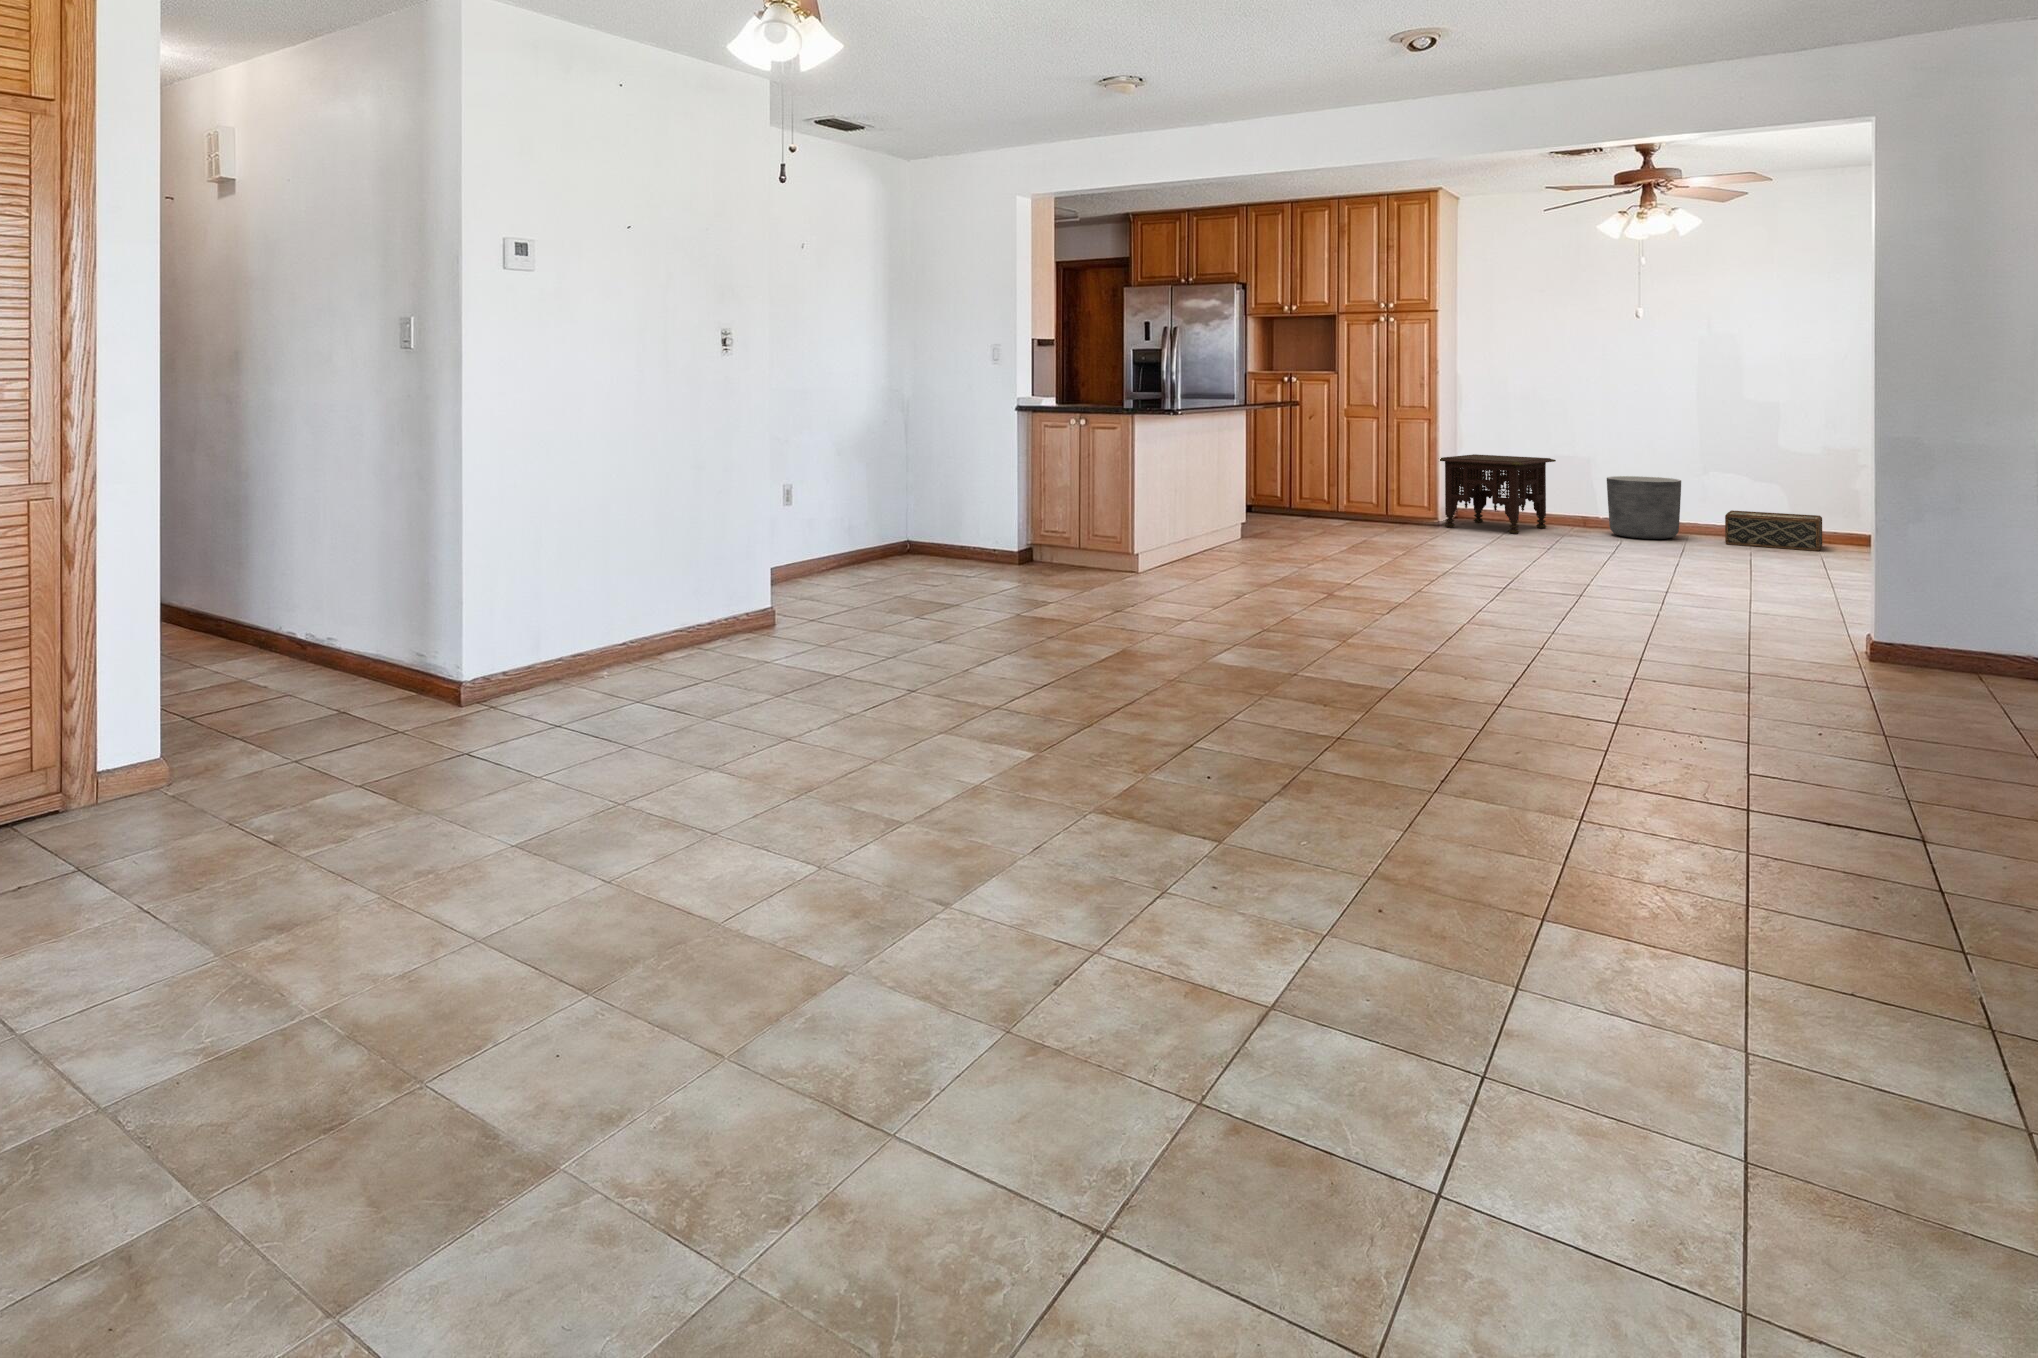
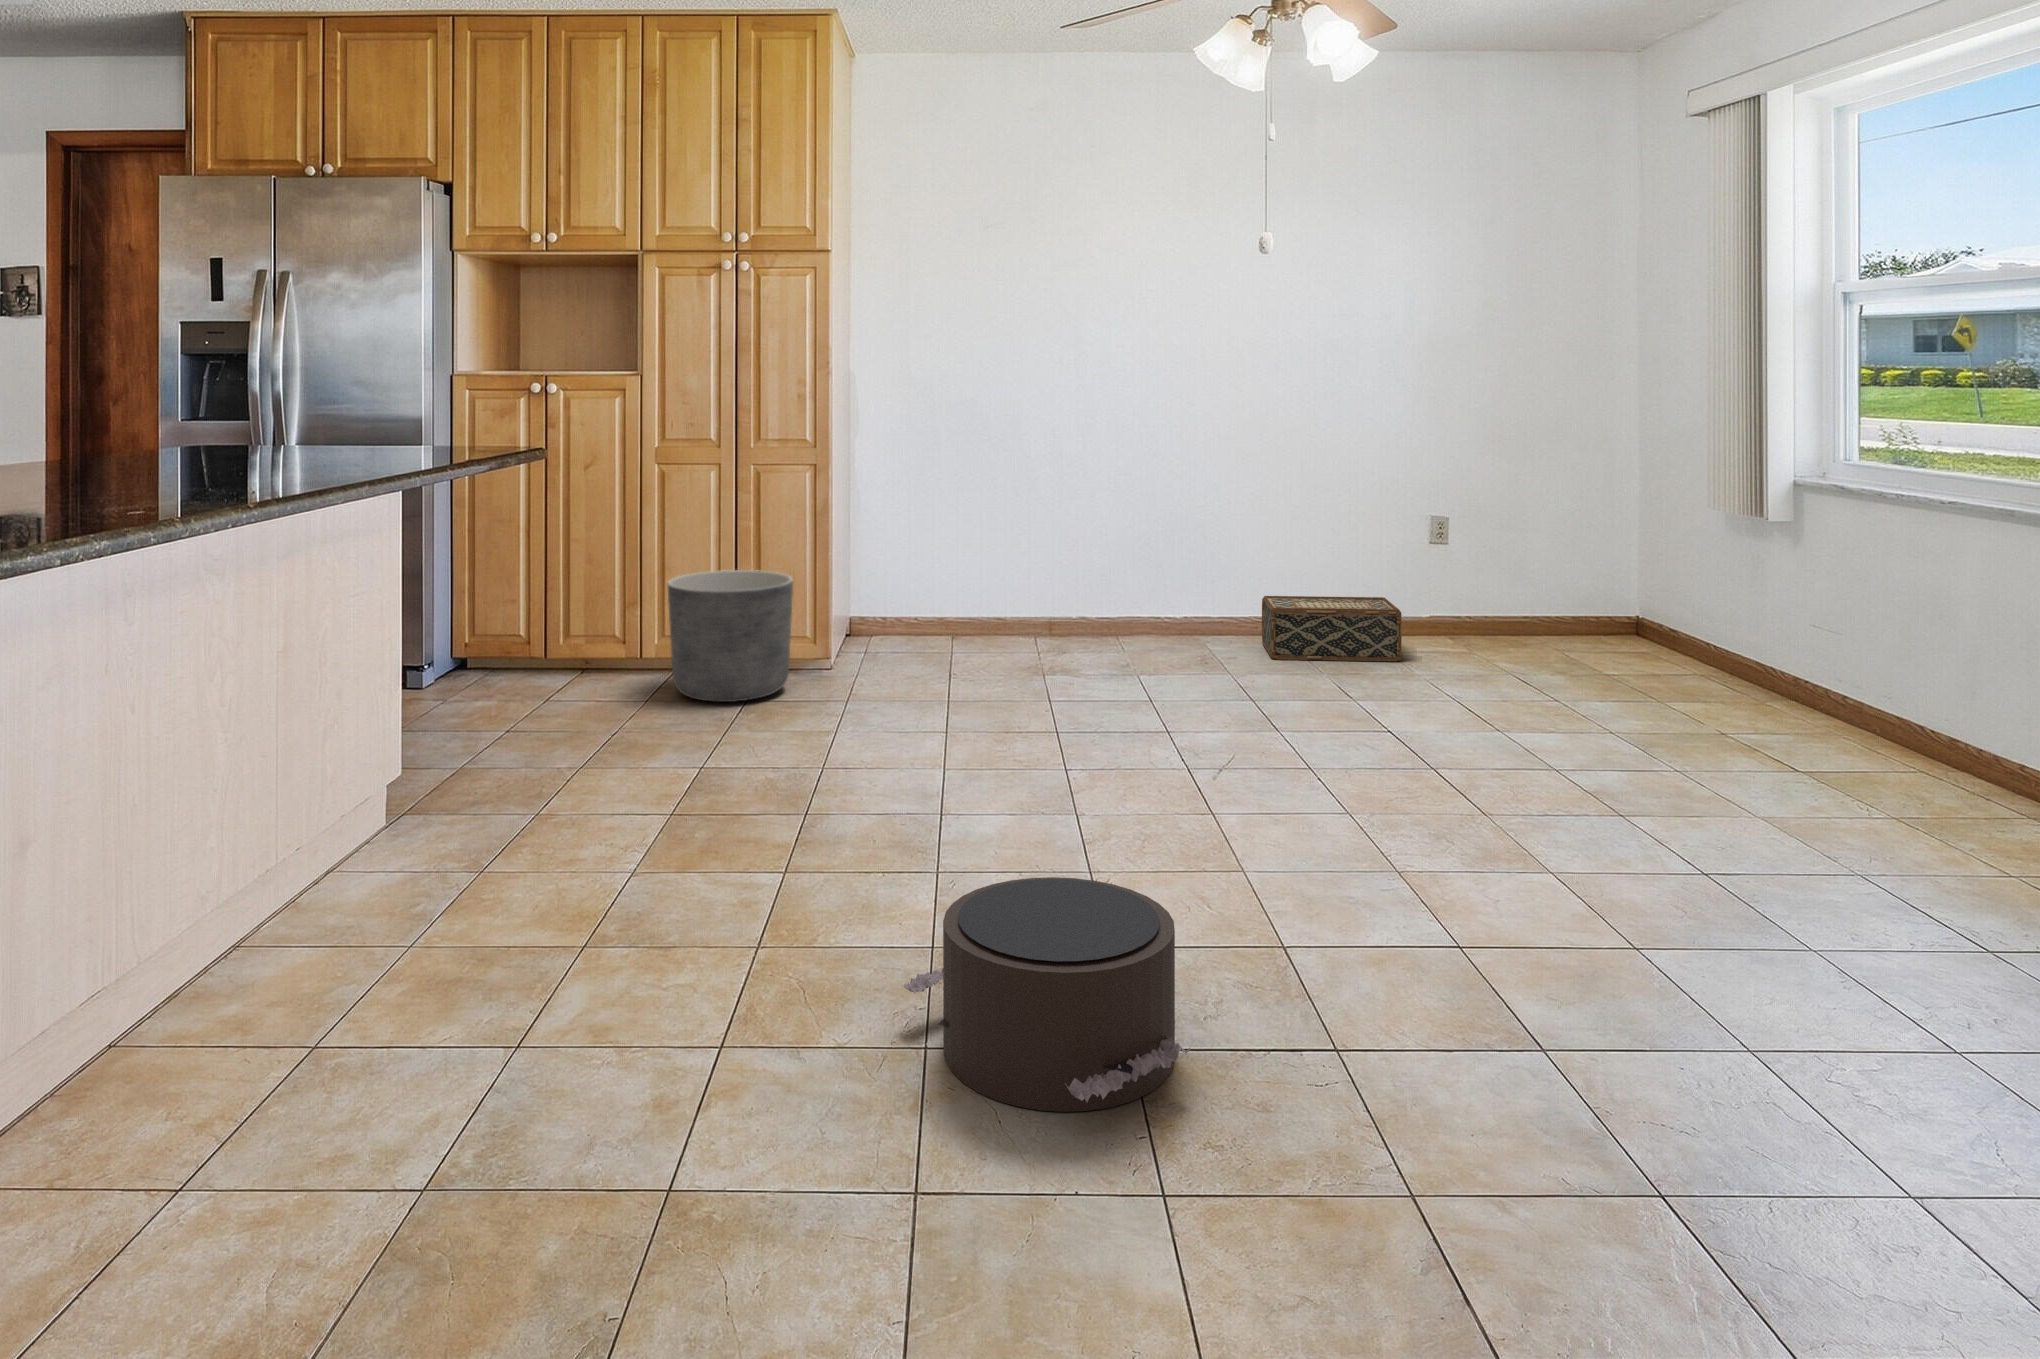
side table: present [1440,454,1556,534] -> none [819,516,1007,672]
planter: present [1607,476,1681,539] -> present [668,570,793,702]
pouf: none [1412,546,1511,604] -> present [903,877,1190,1112]

